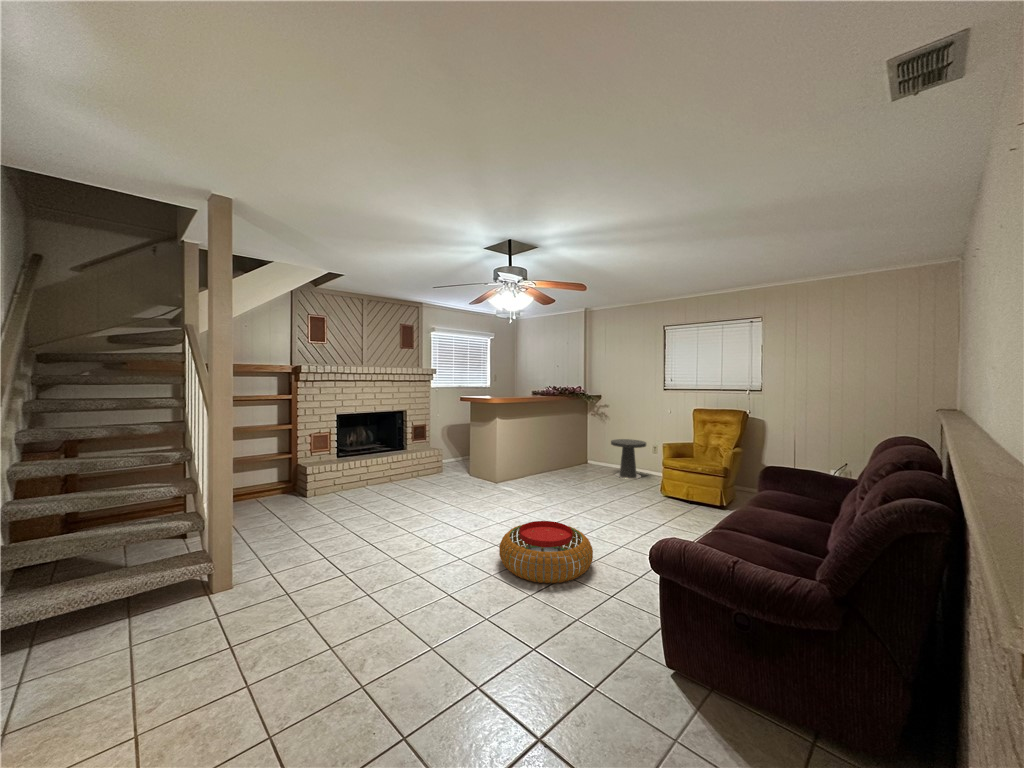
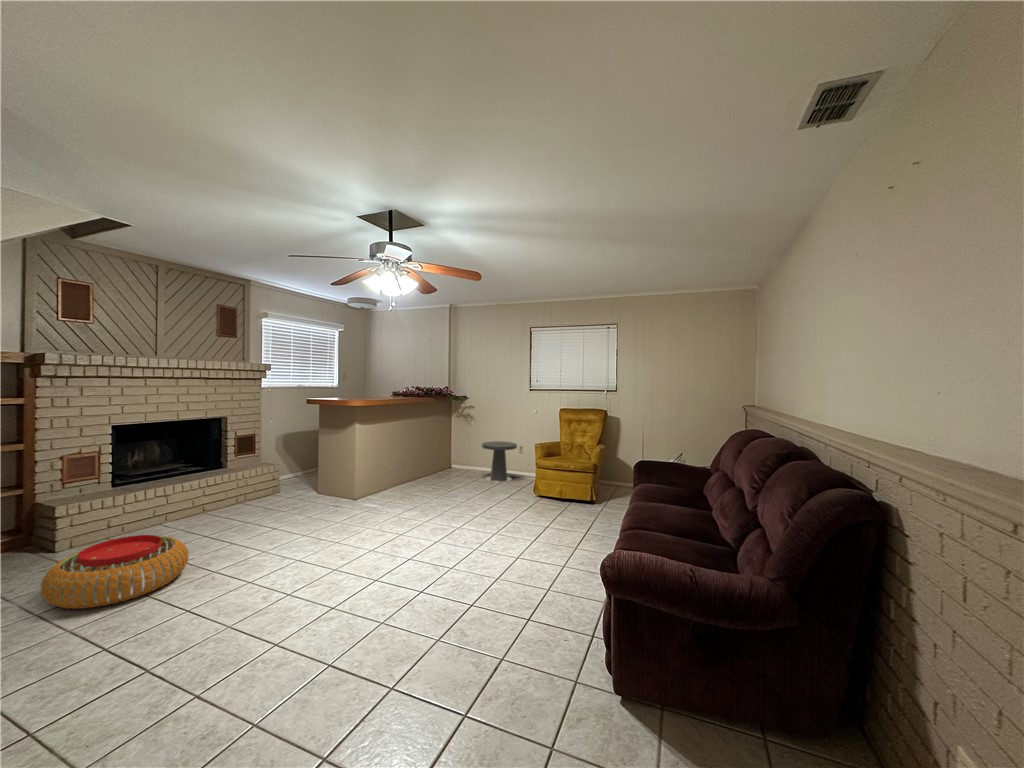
pouf: present [499,521,593,583] -> present [41,535,189,609]

